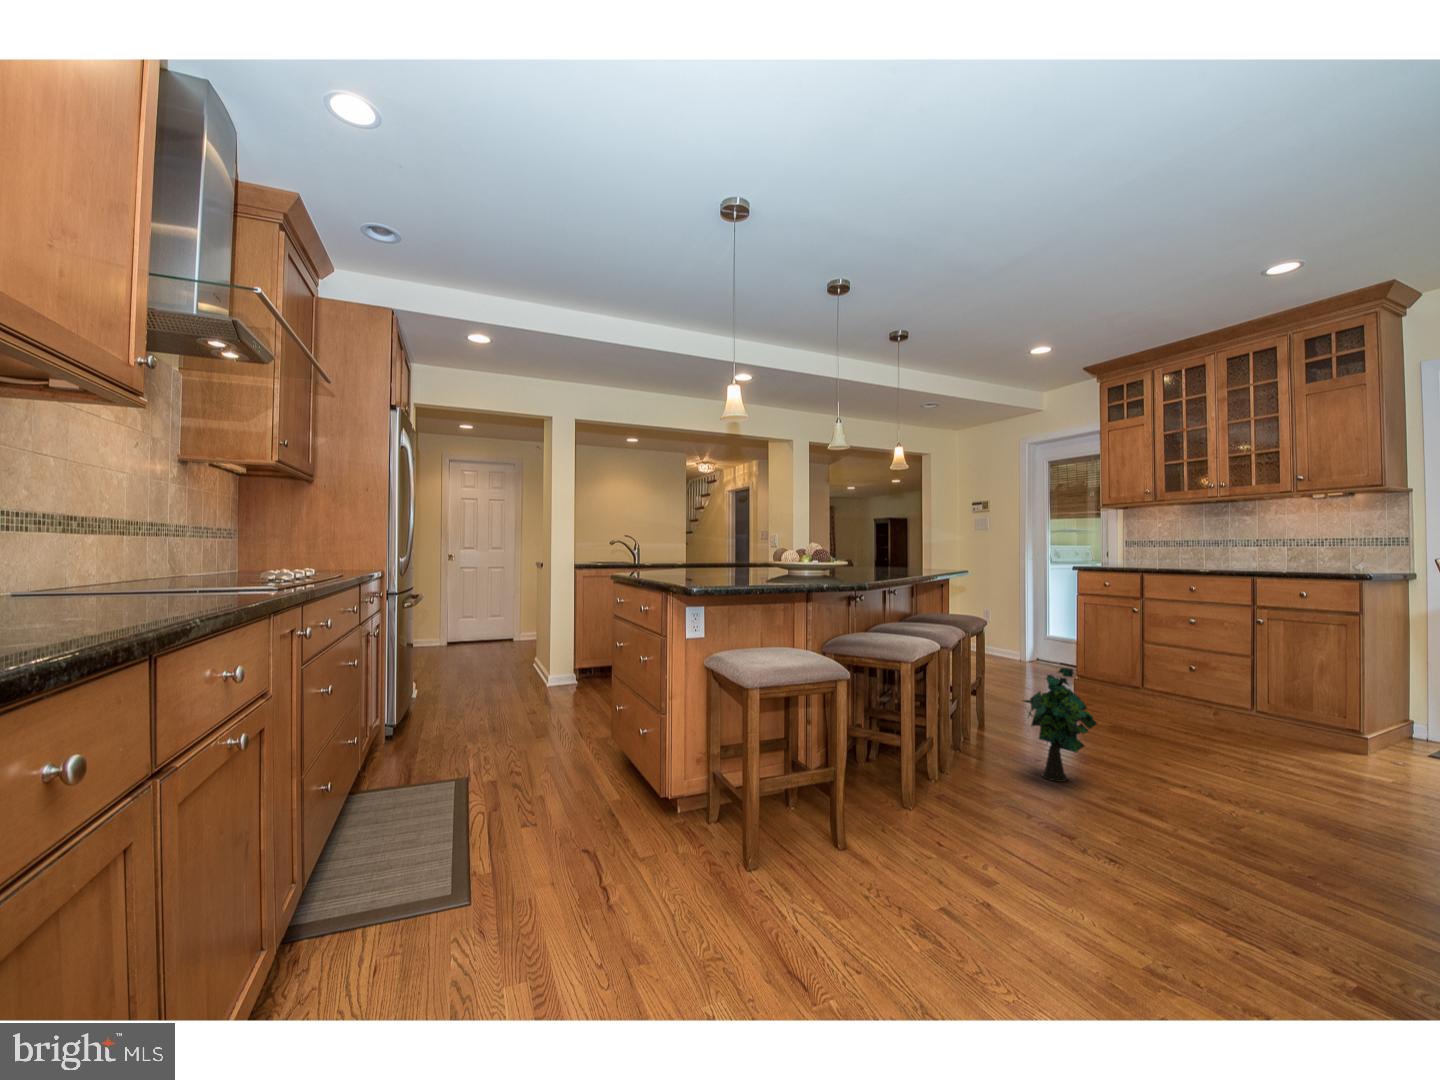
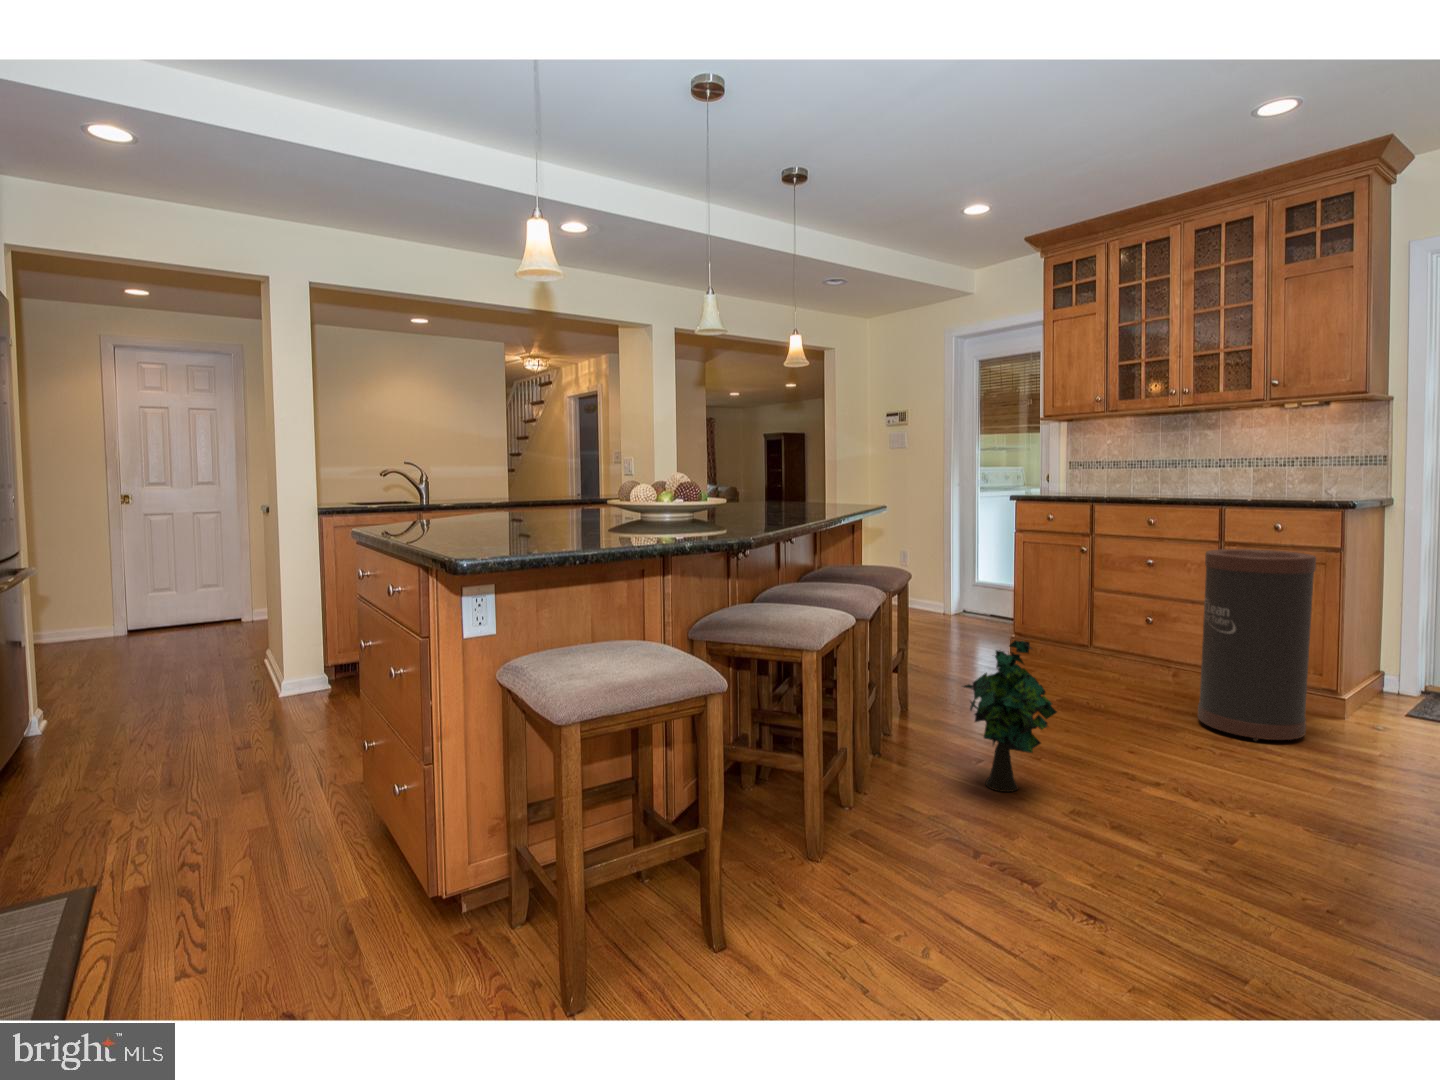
trash can: none [1234,610,1333,767] -> present [1198,549,1316,741]

